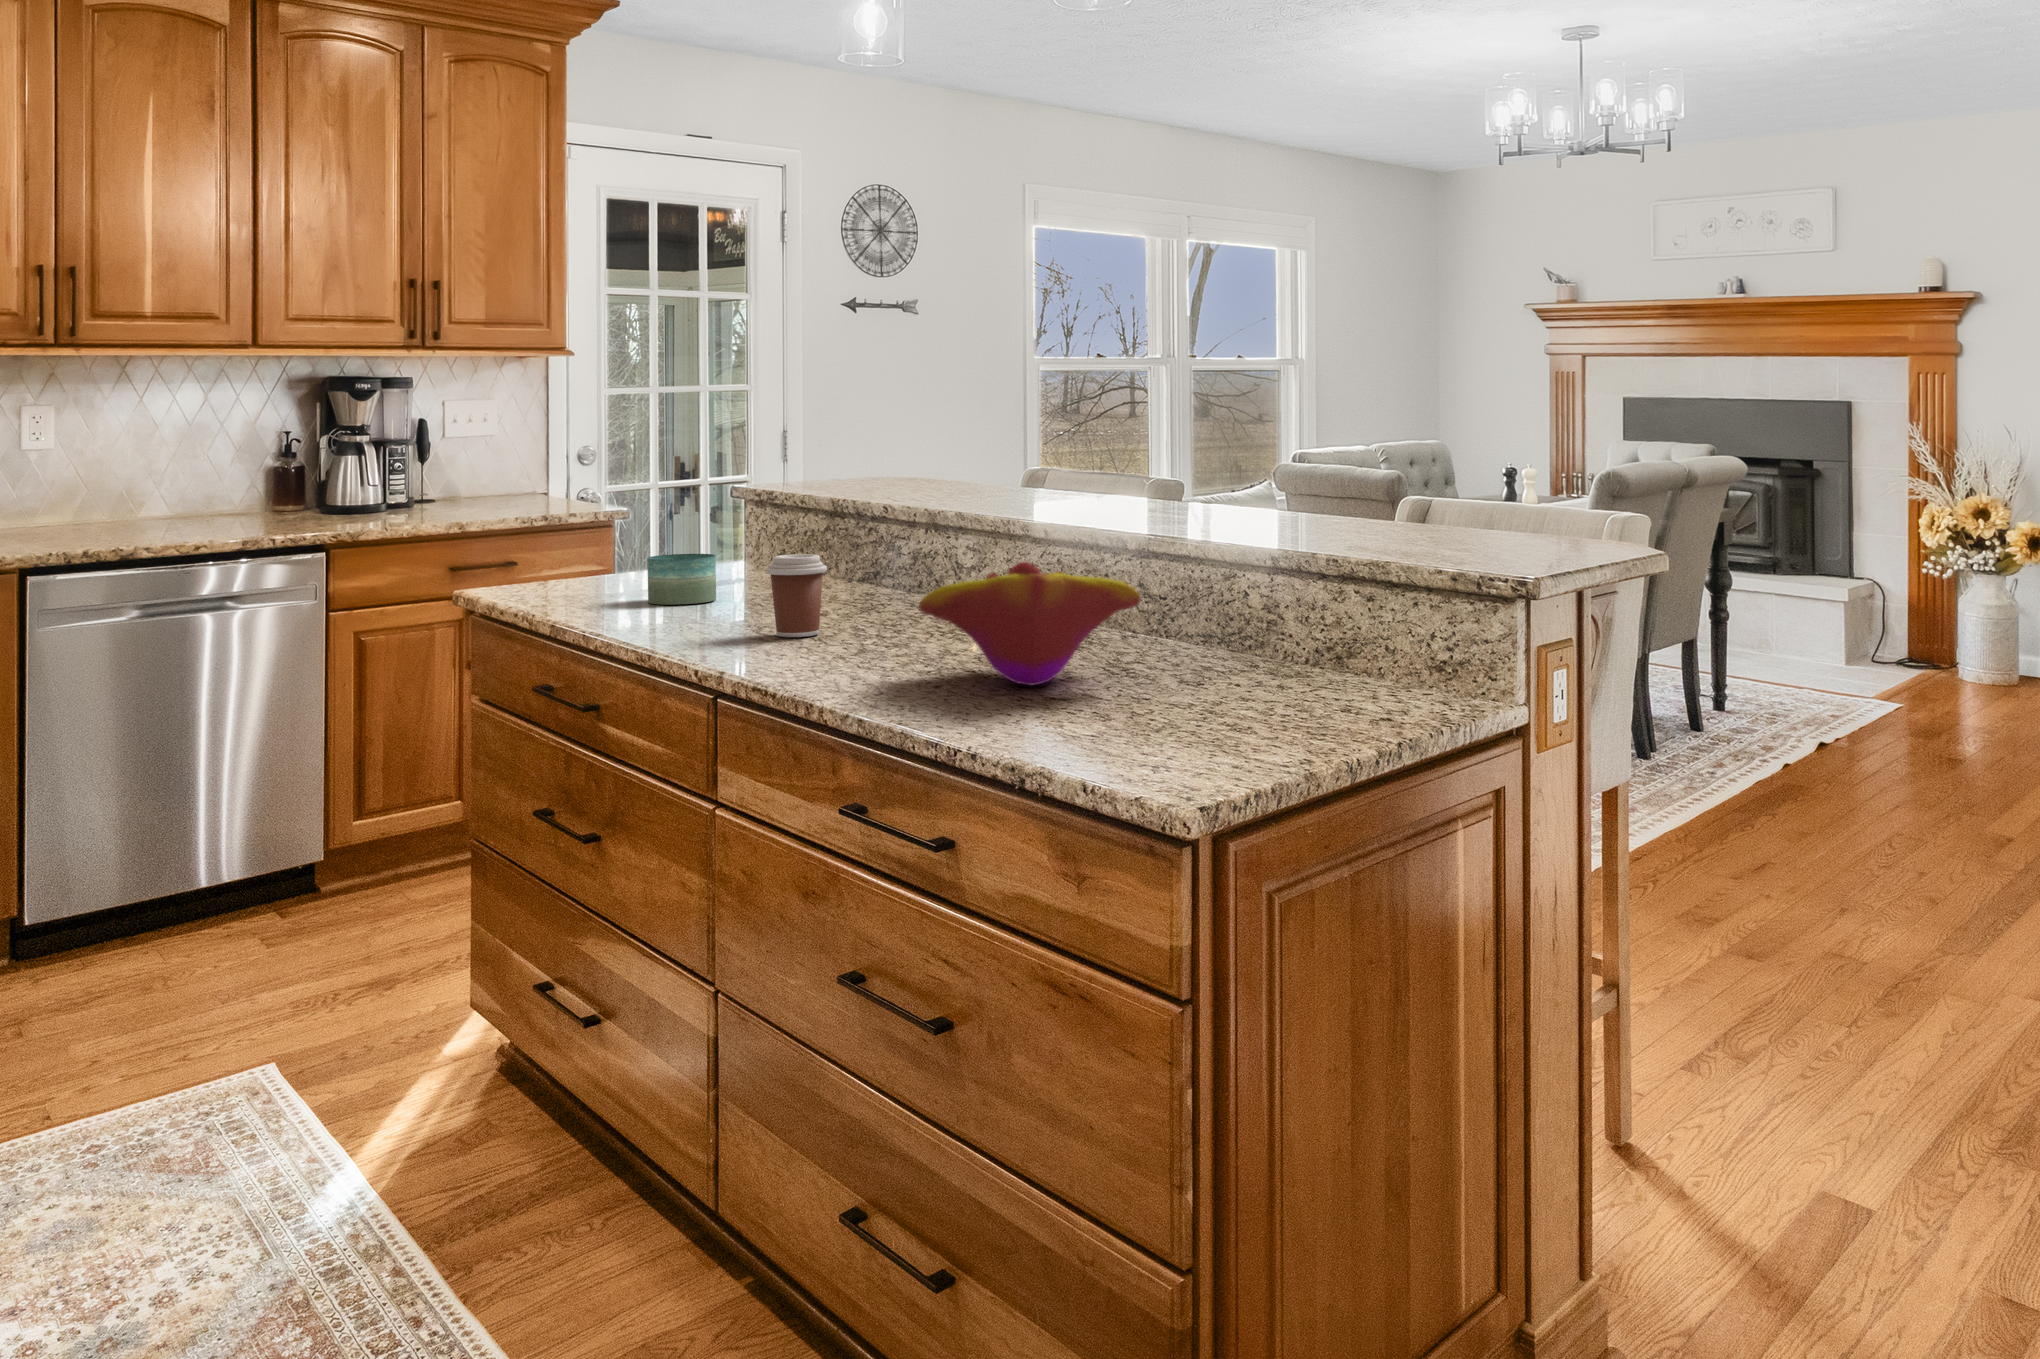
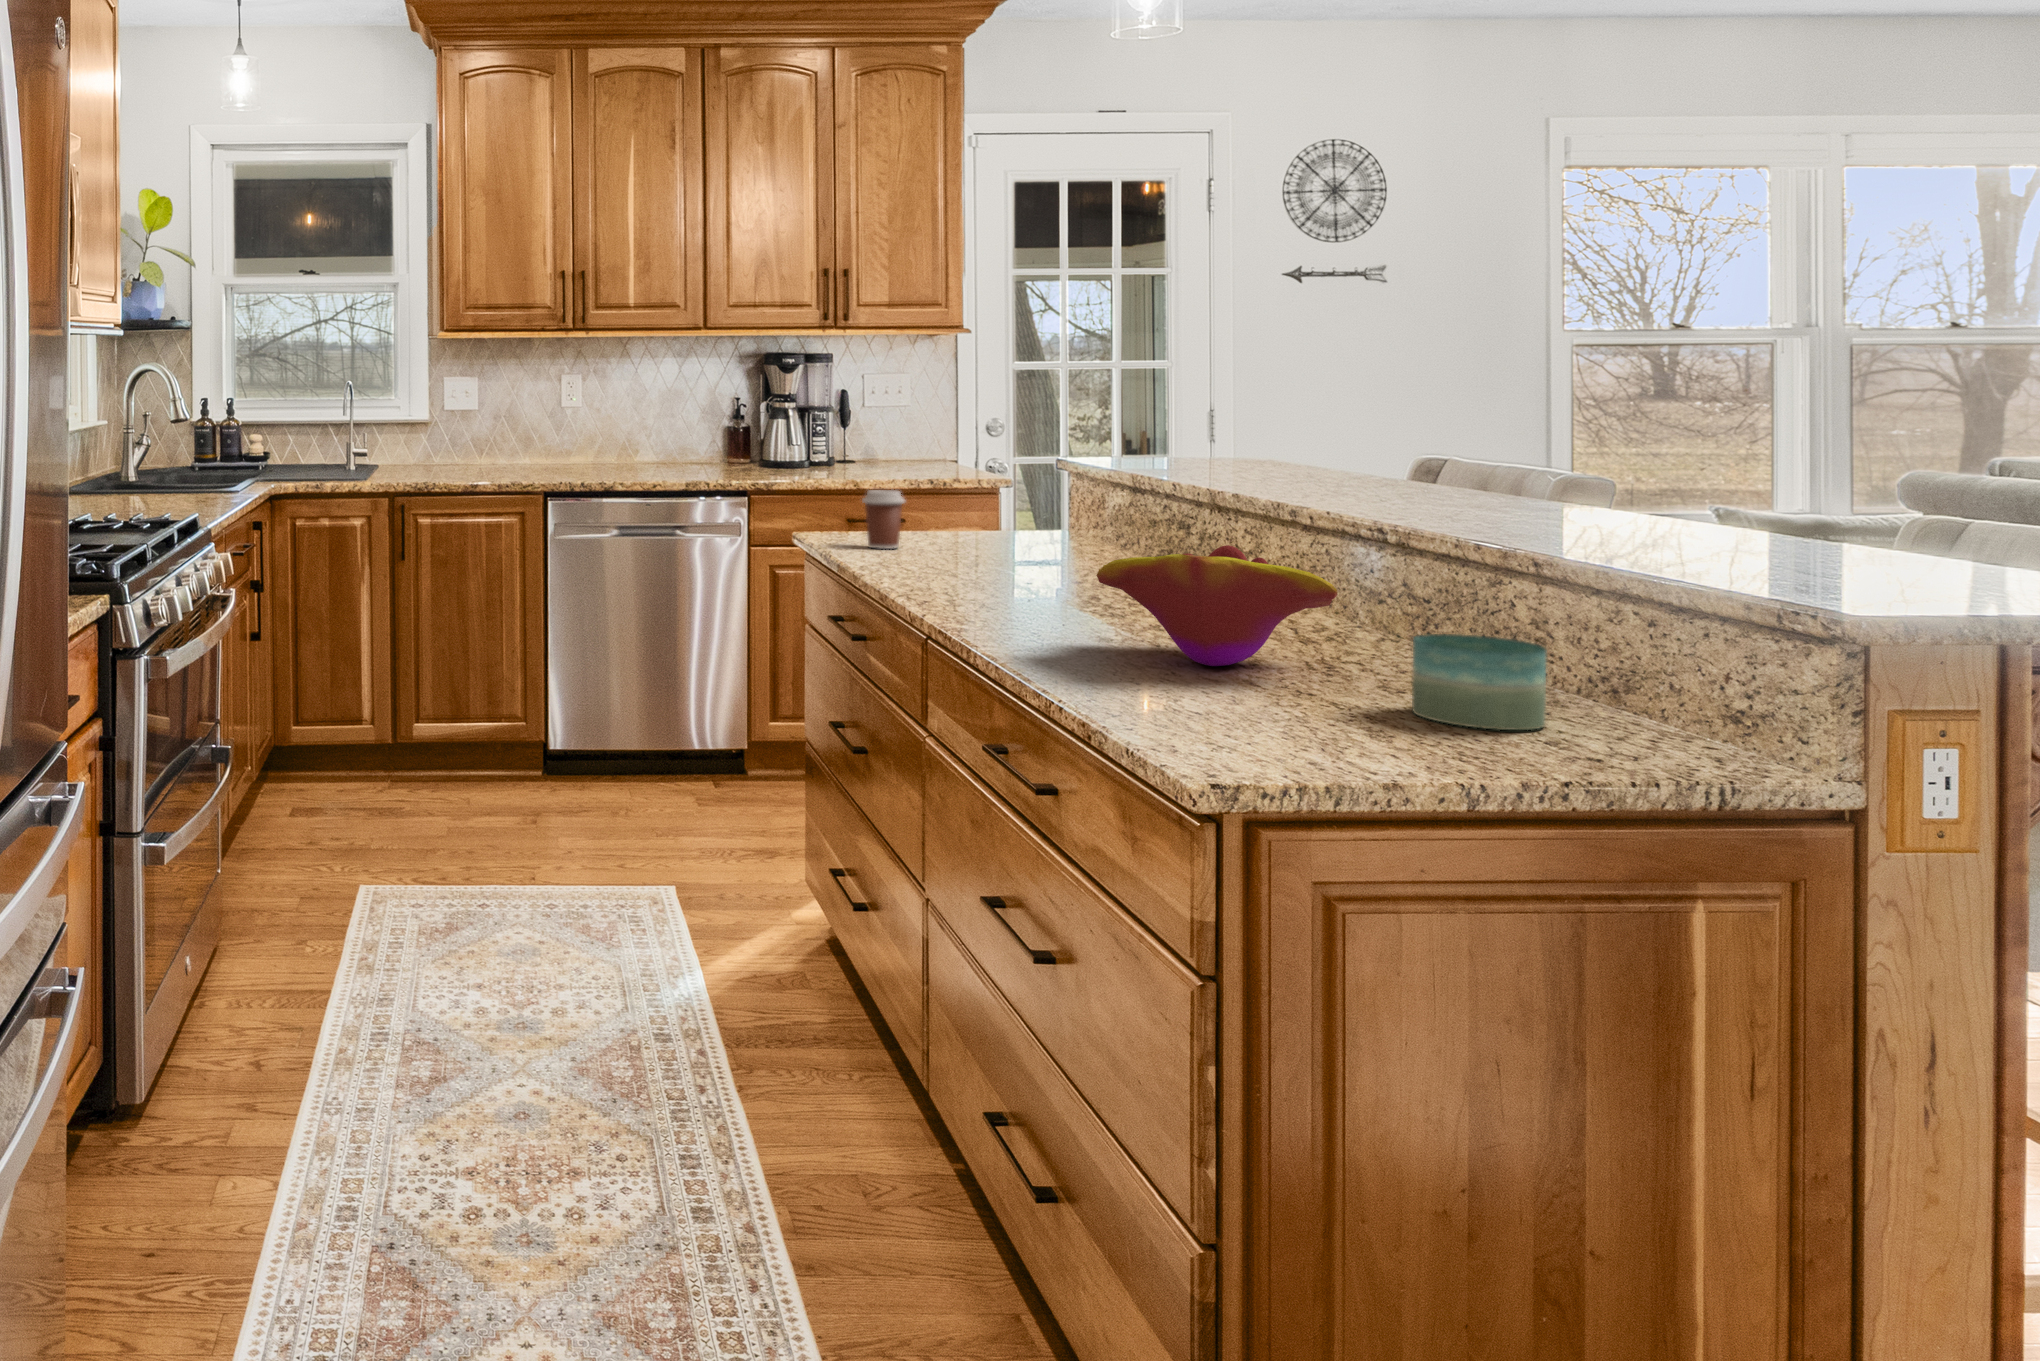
candle: present [647,554,716,605] -> present [1412,634,1547,730]
coffee cup: present [766,554,827,637] -> present [862,490,905,549]

